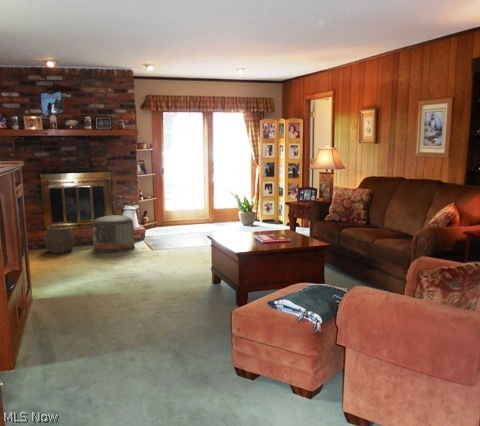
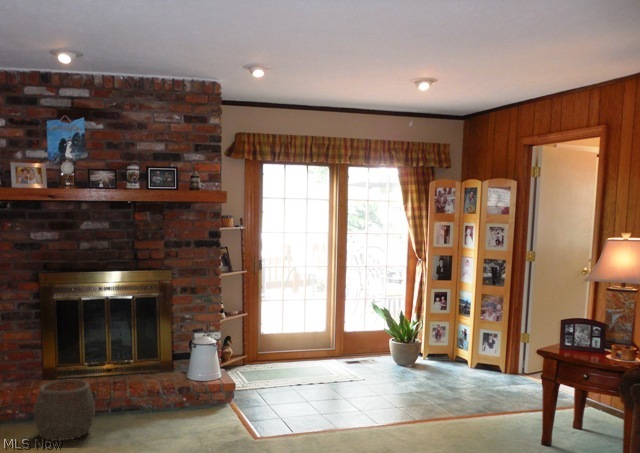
pouf: present [93,215,135,253] -> none [134,360,216,443]

